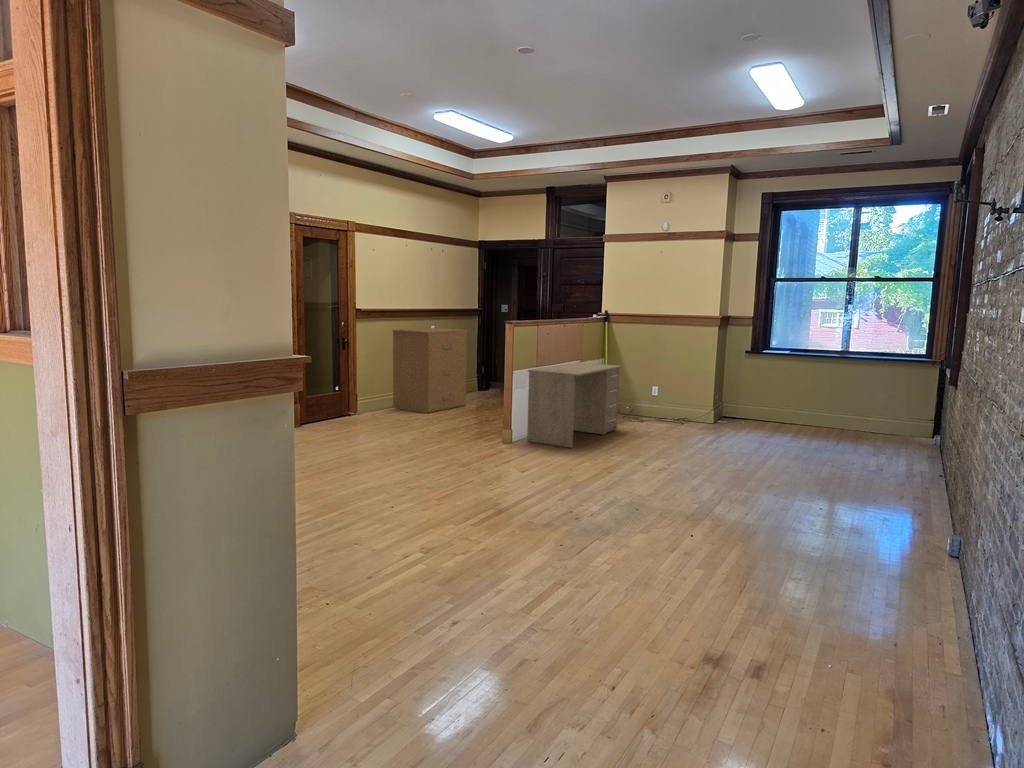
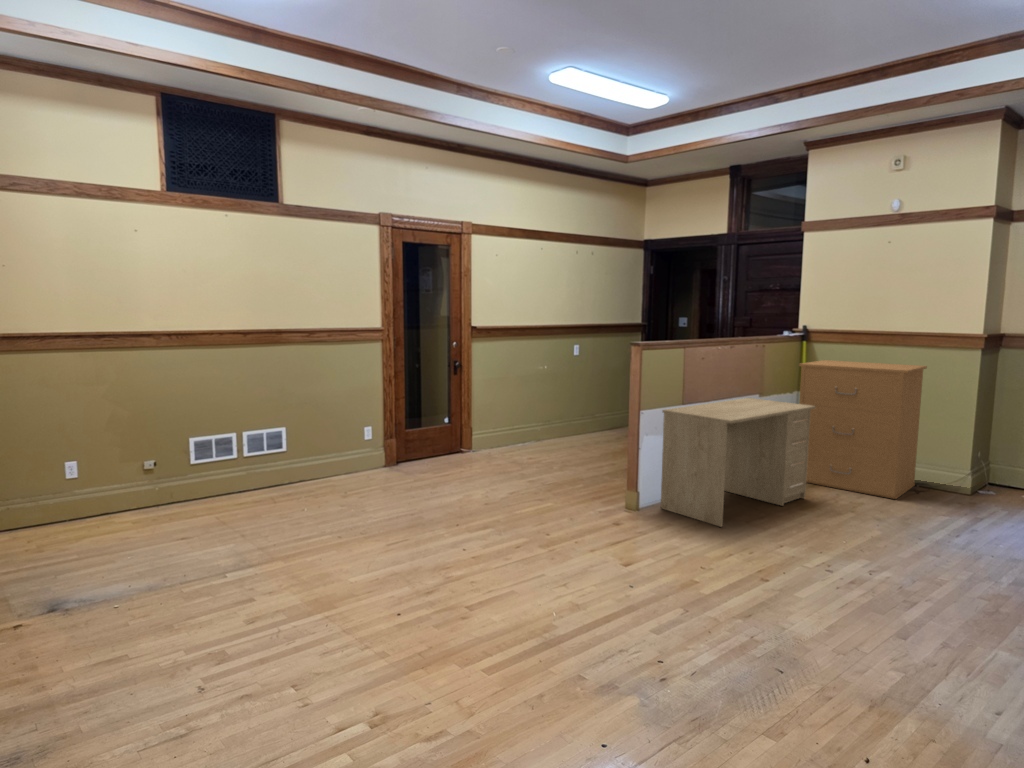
filing cabinet: present [392,328,468,413] -> present [799,360,927,499]

